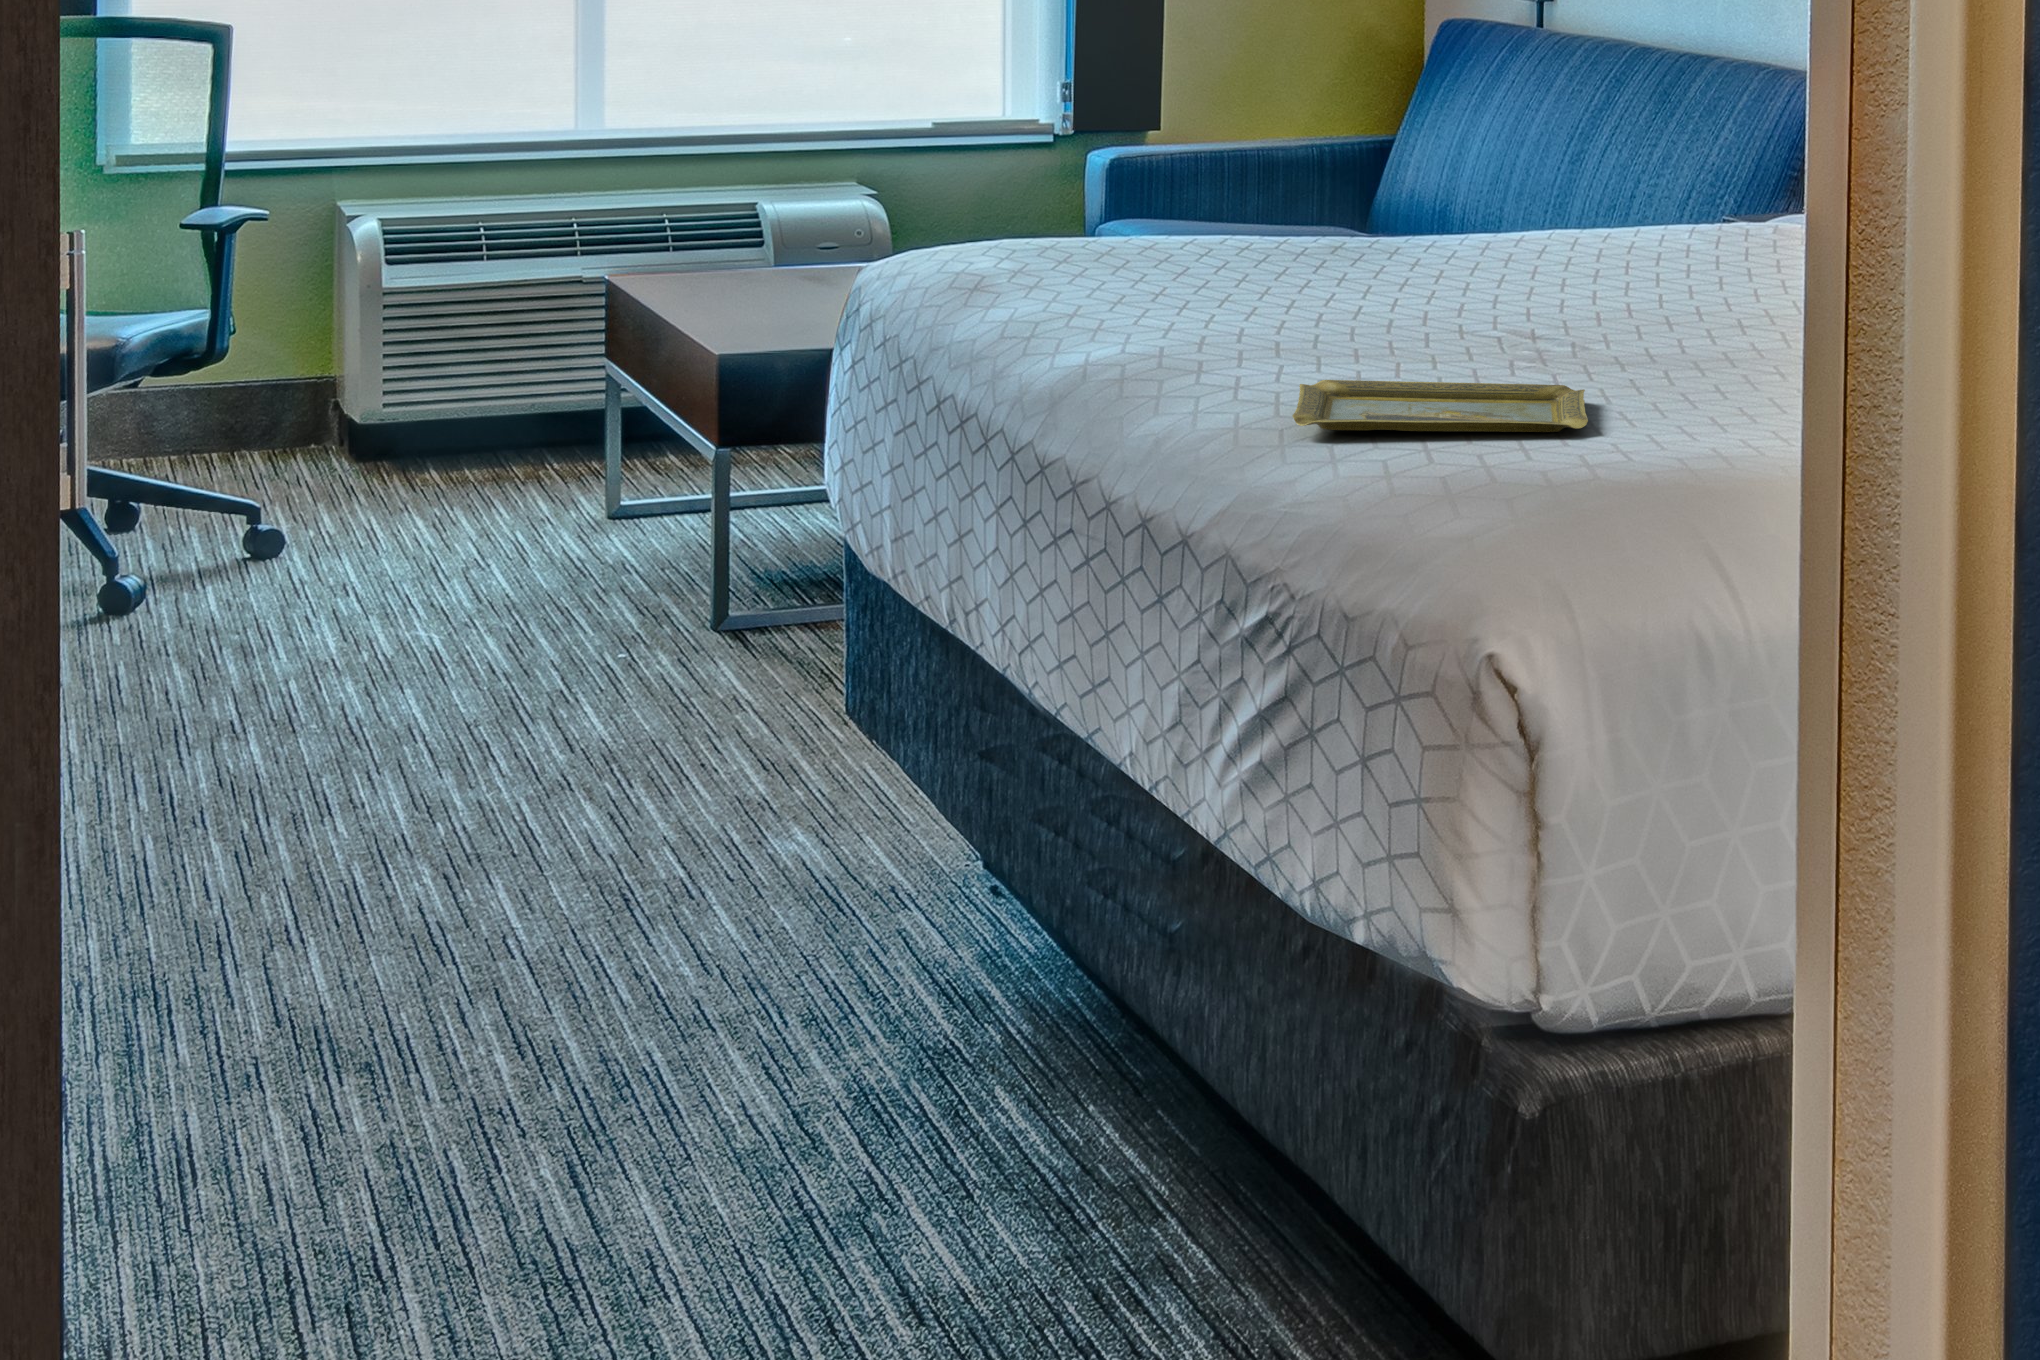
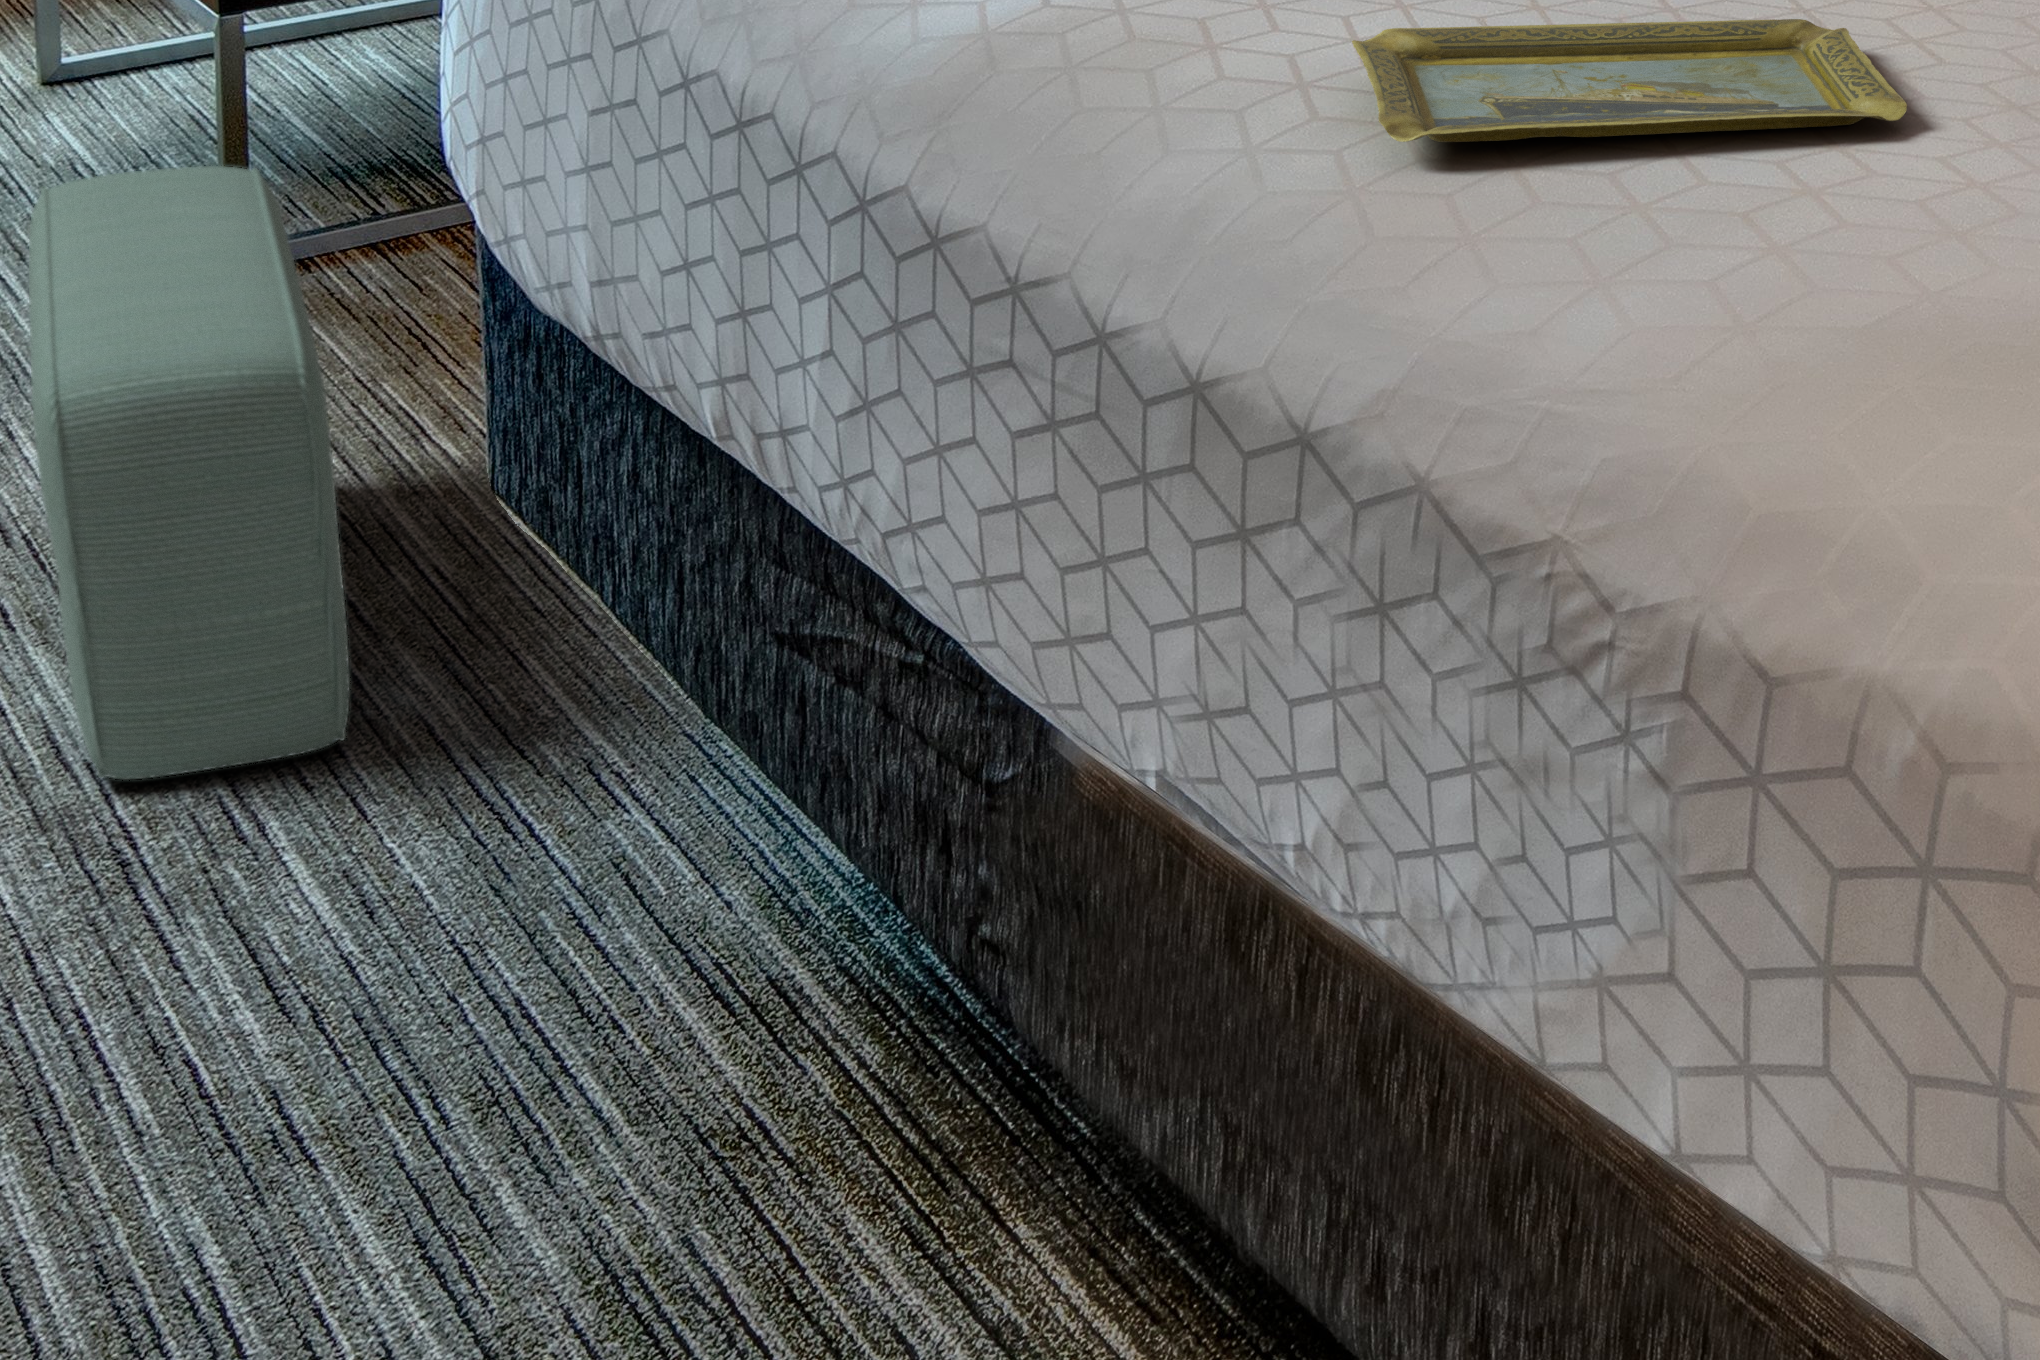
pouf: none [600,514,766,856] -> present [29,166,350,779]

